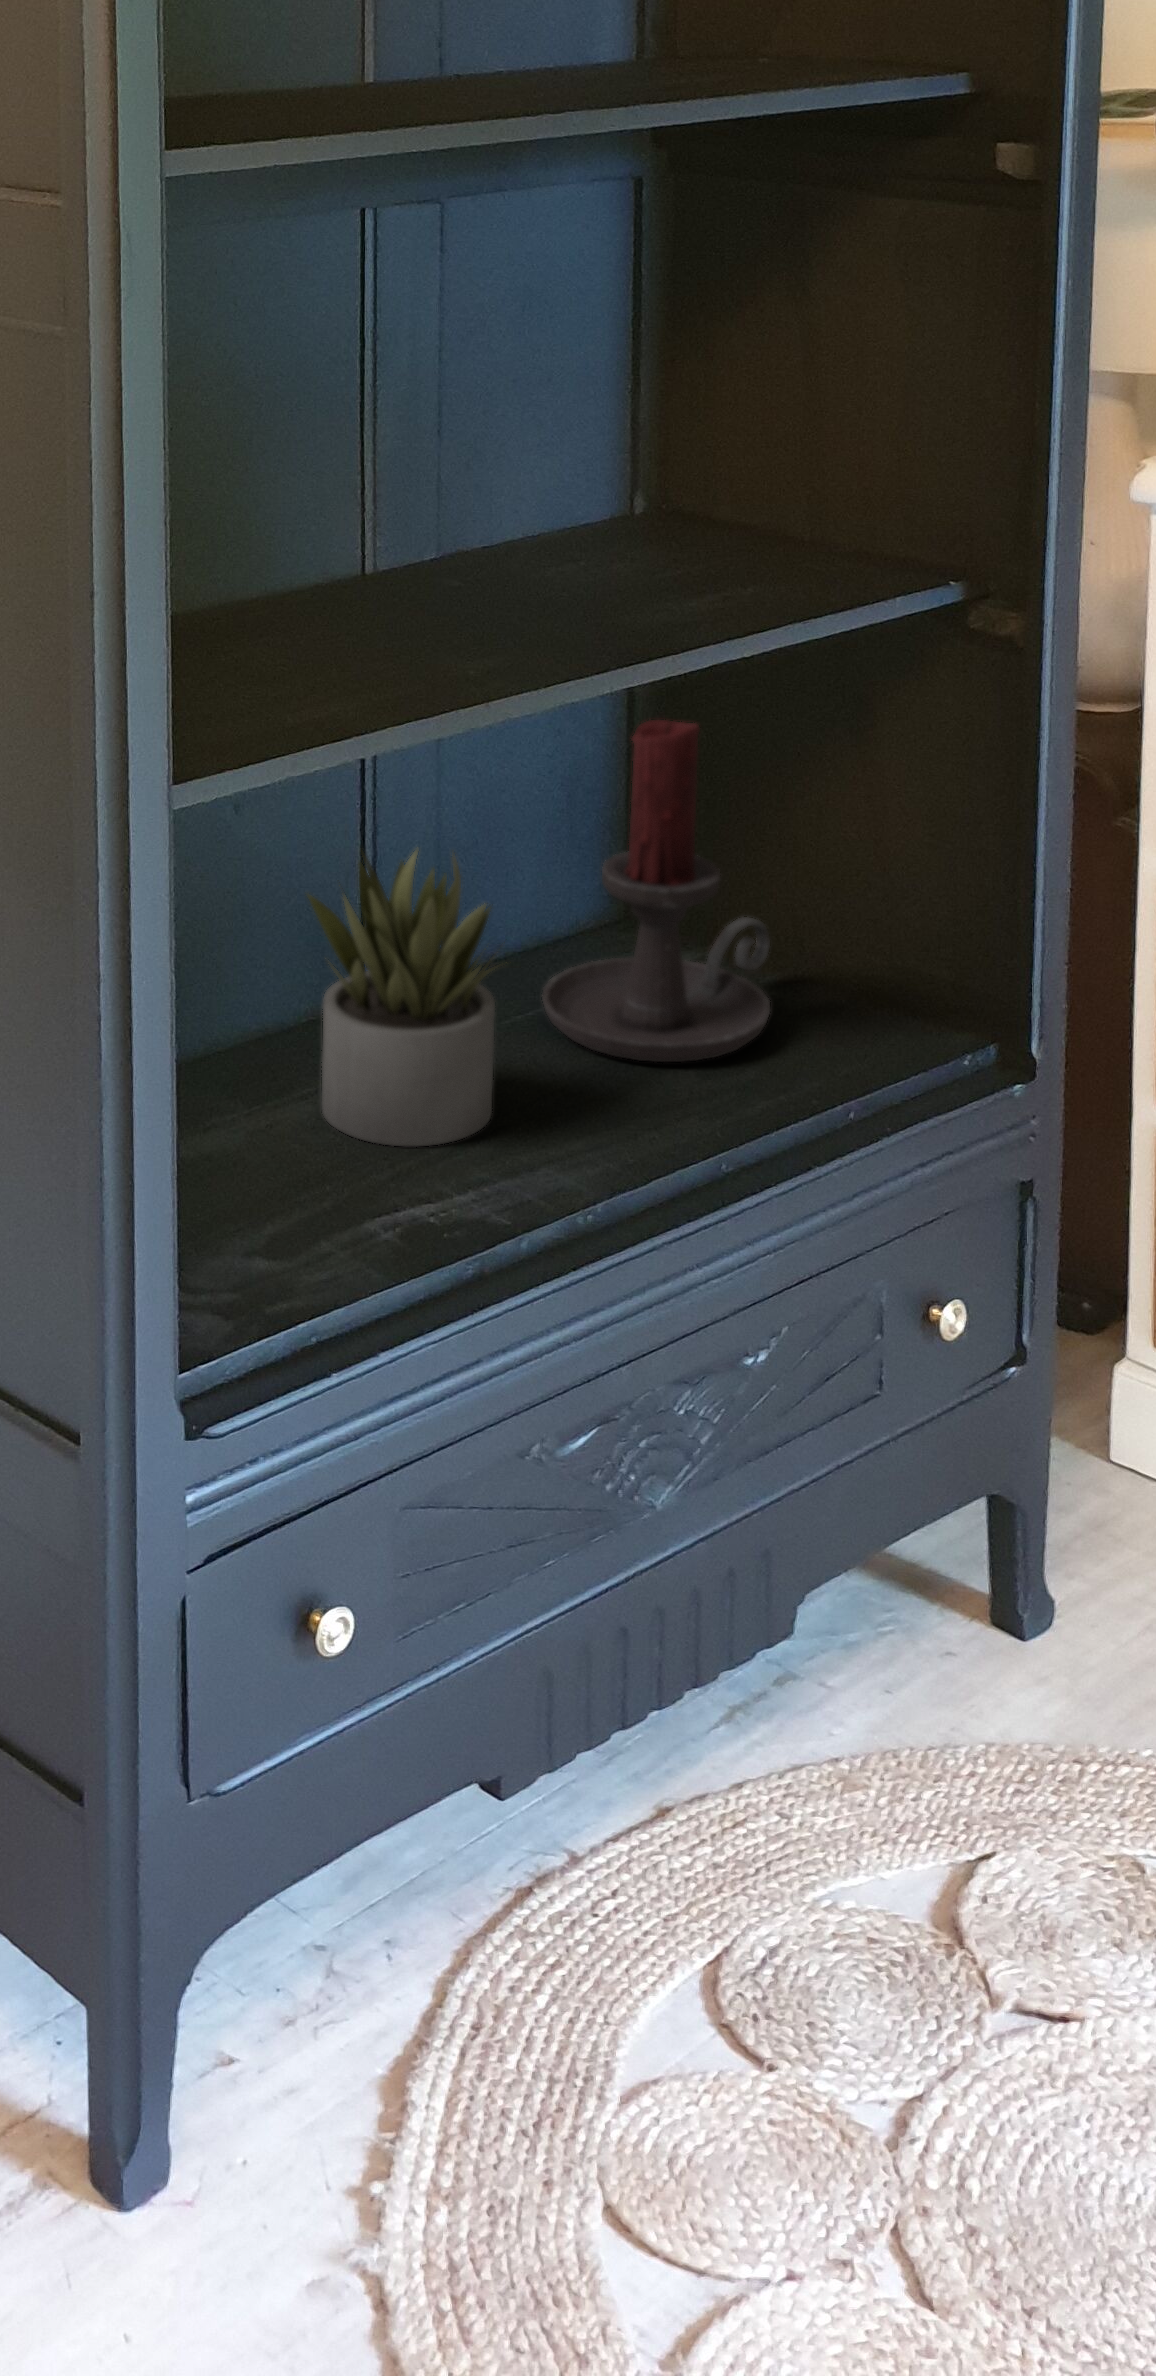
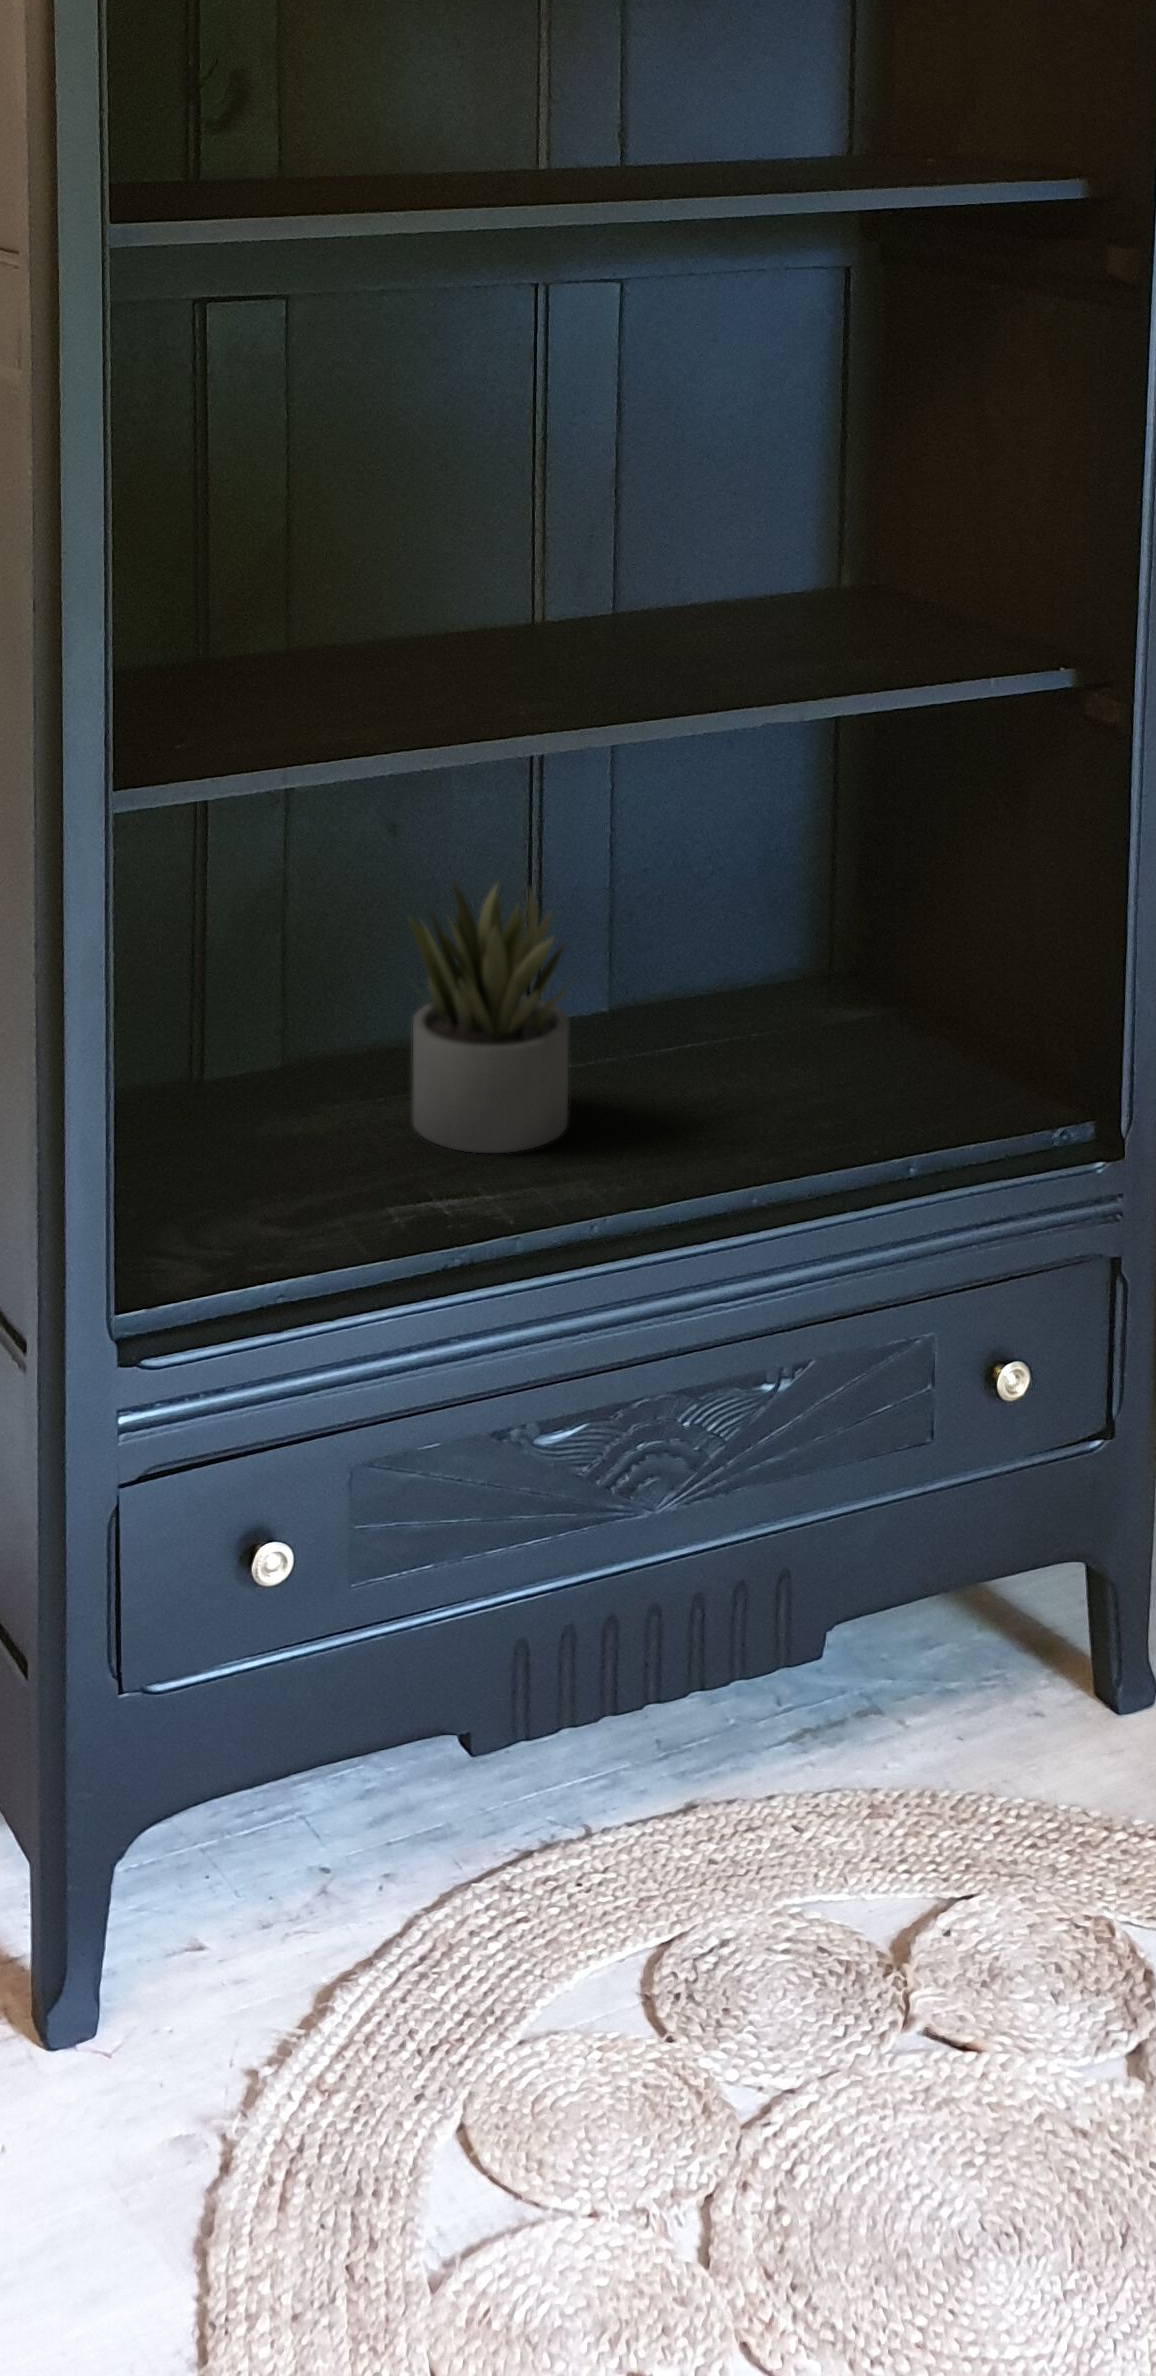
candle holder: present [542,720,770,1062] -> none [668,787,913,1108]

